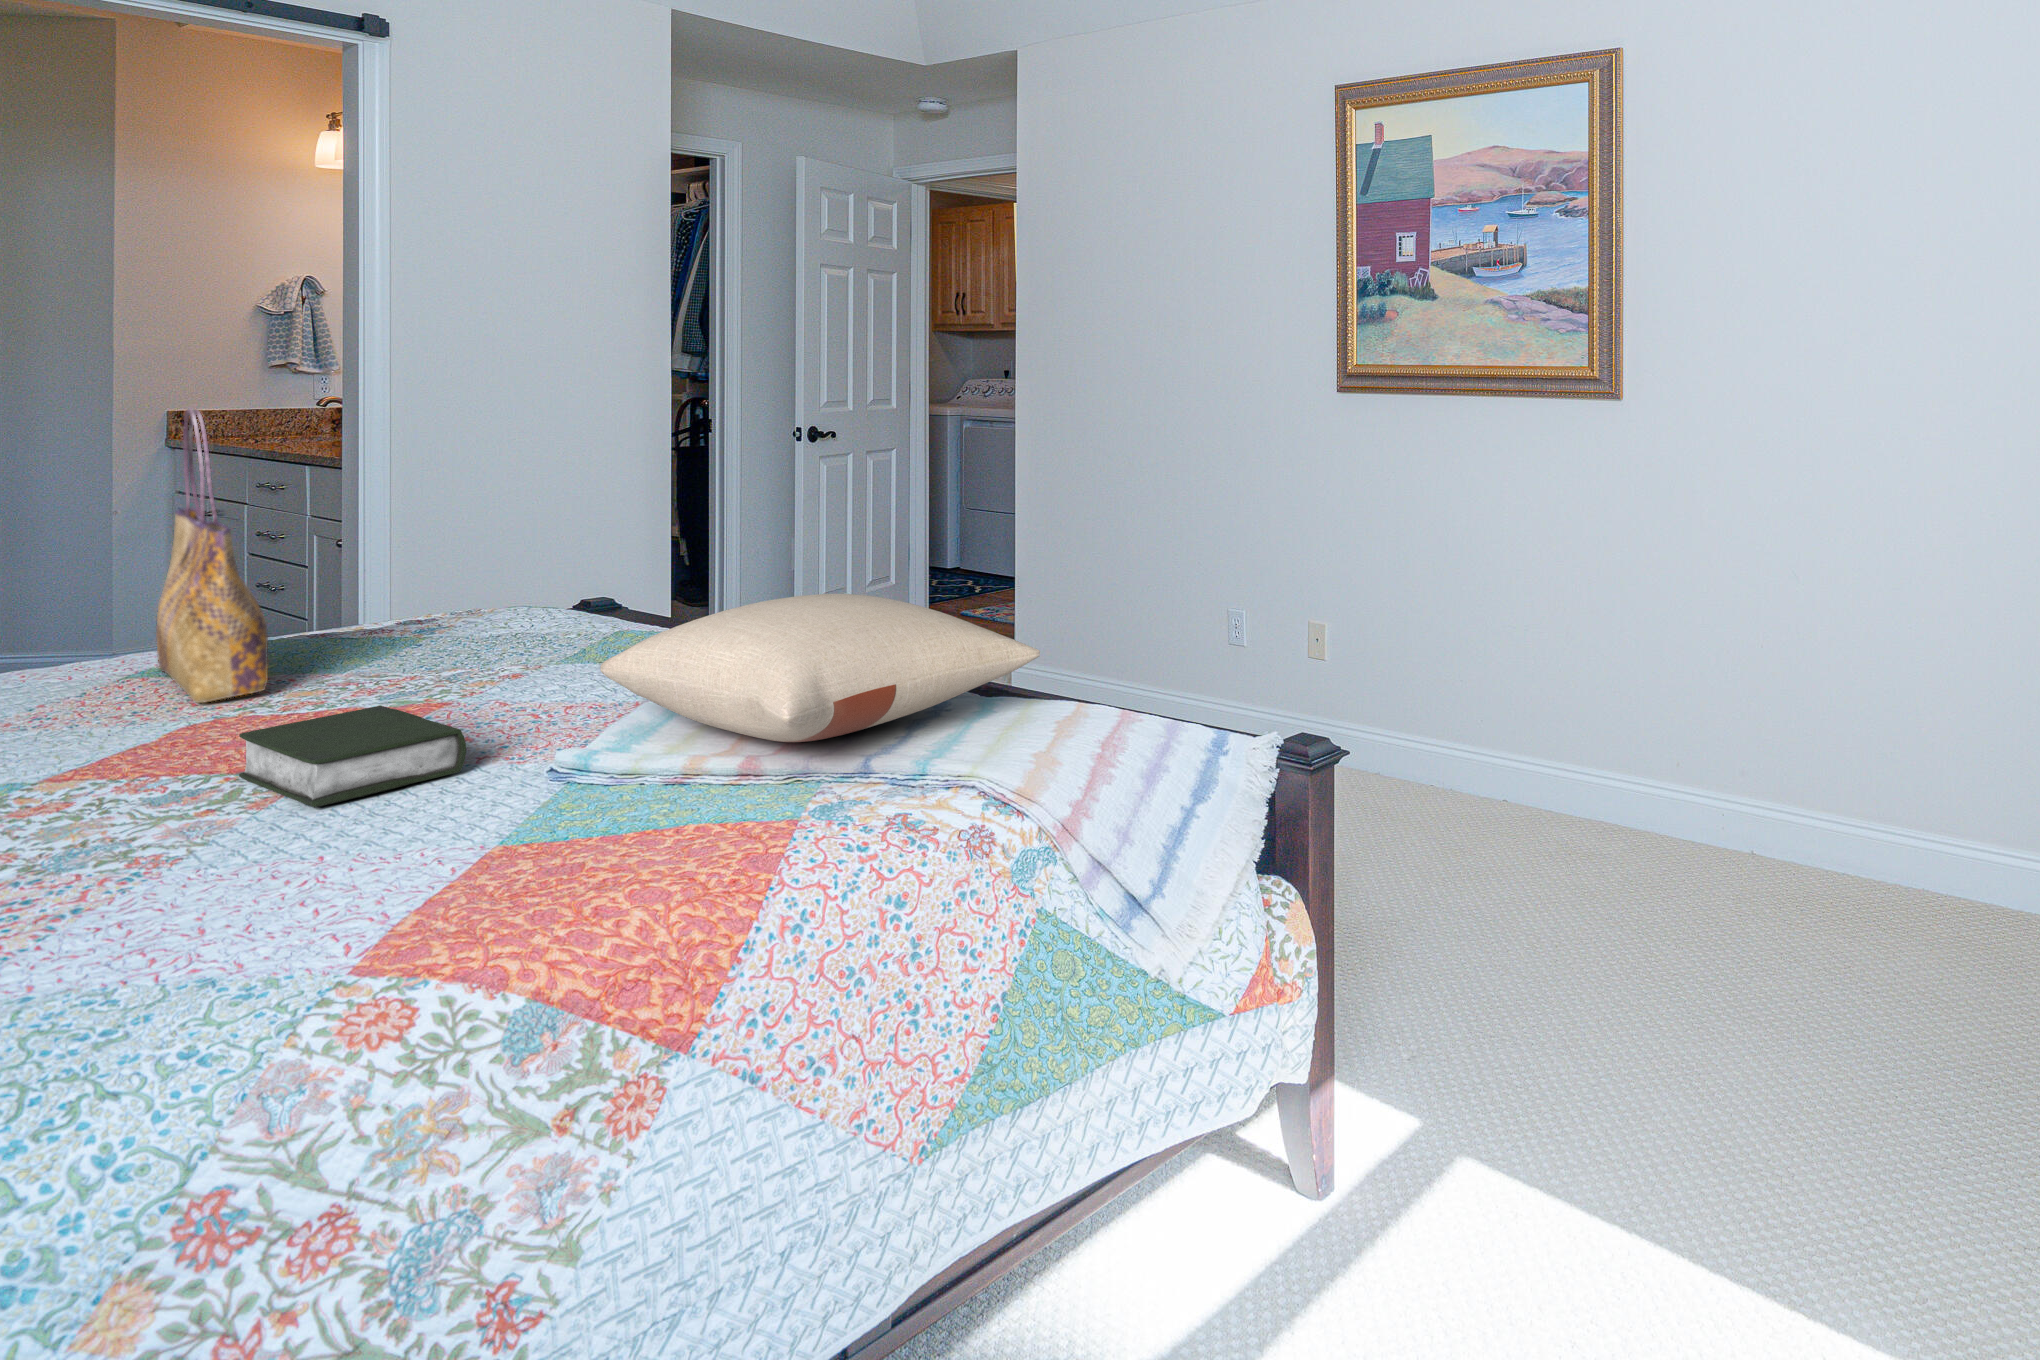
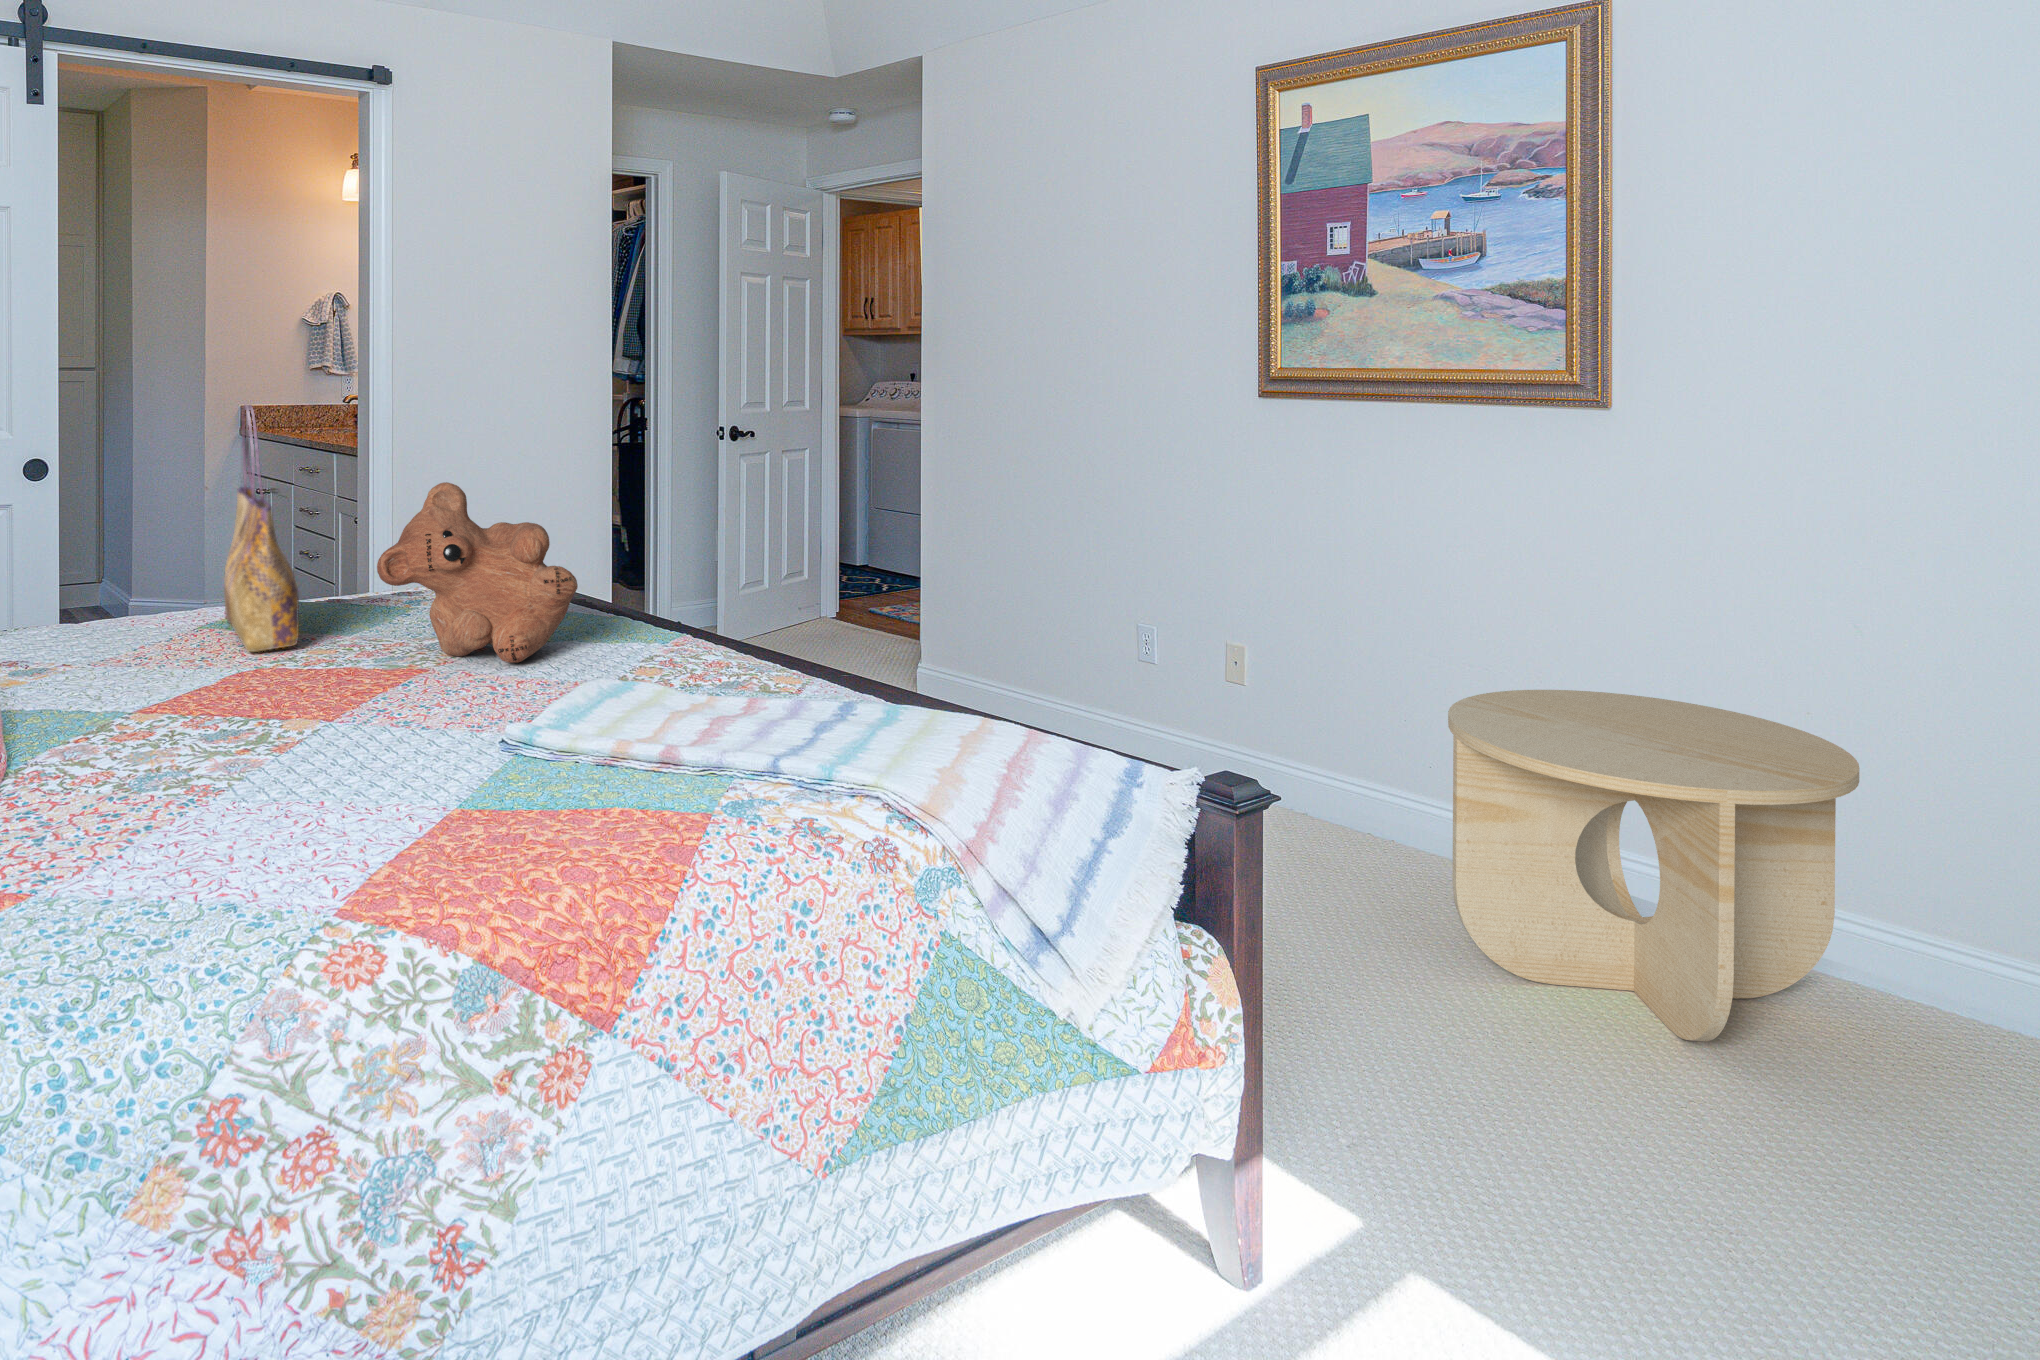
teddy bear: none [378,494,635,690] -> present [377,482,578,663]
pillow: present [600,594,1040,742] -> none [547,591,944,733]
side table: none [1496,643,1796,927] -> present [1448,690,1860,1042]
book: present [239,706,466,807] -> none [271,667,438,755]

